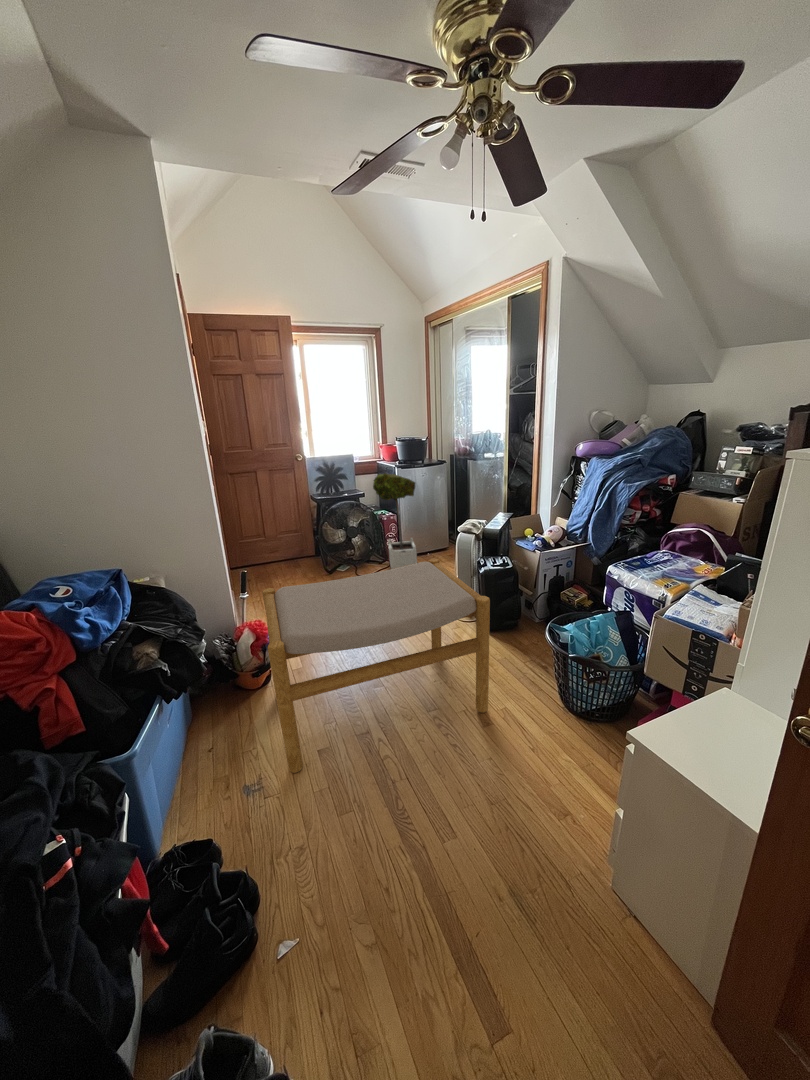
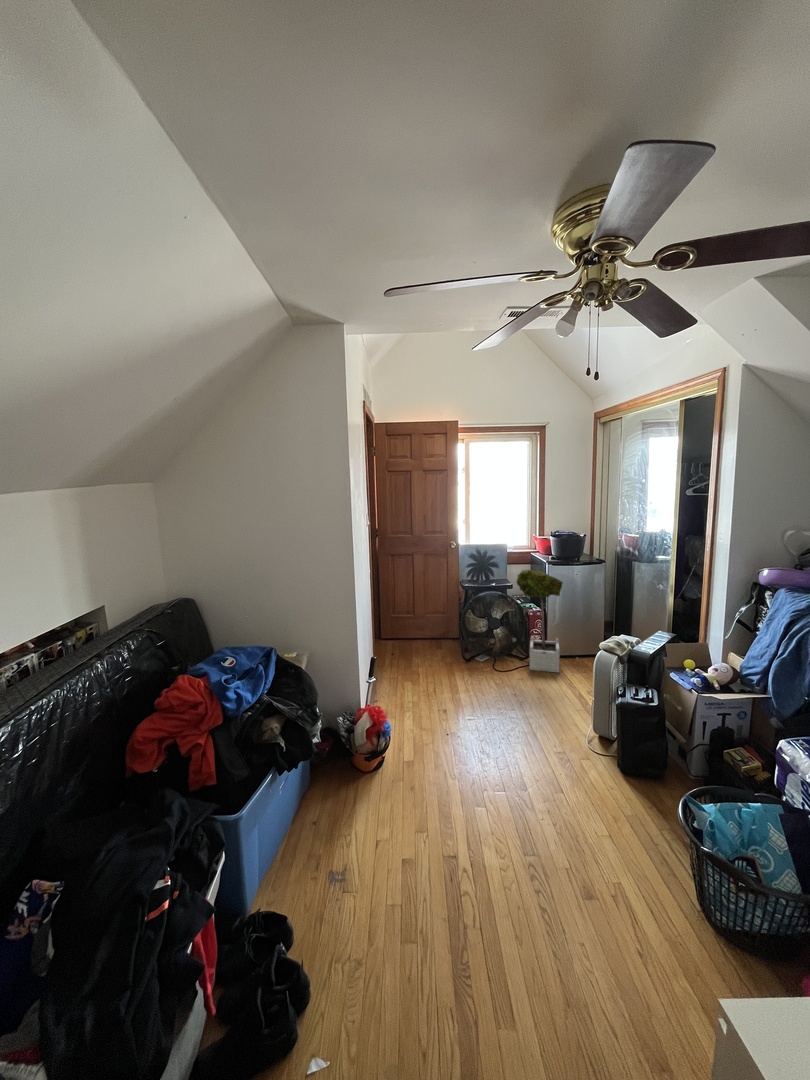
footstool: present [262,558,490,773] -> none [361,681,597,883]

